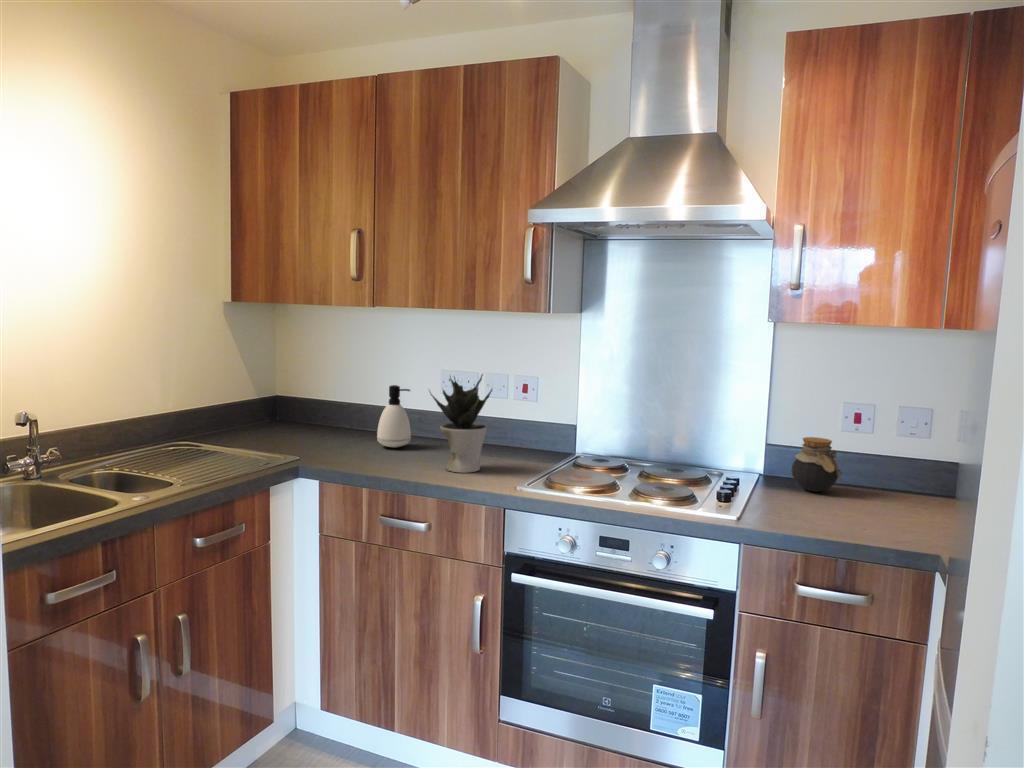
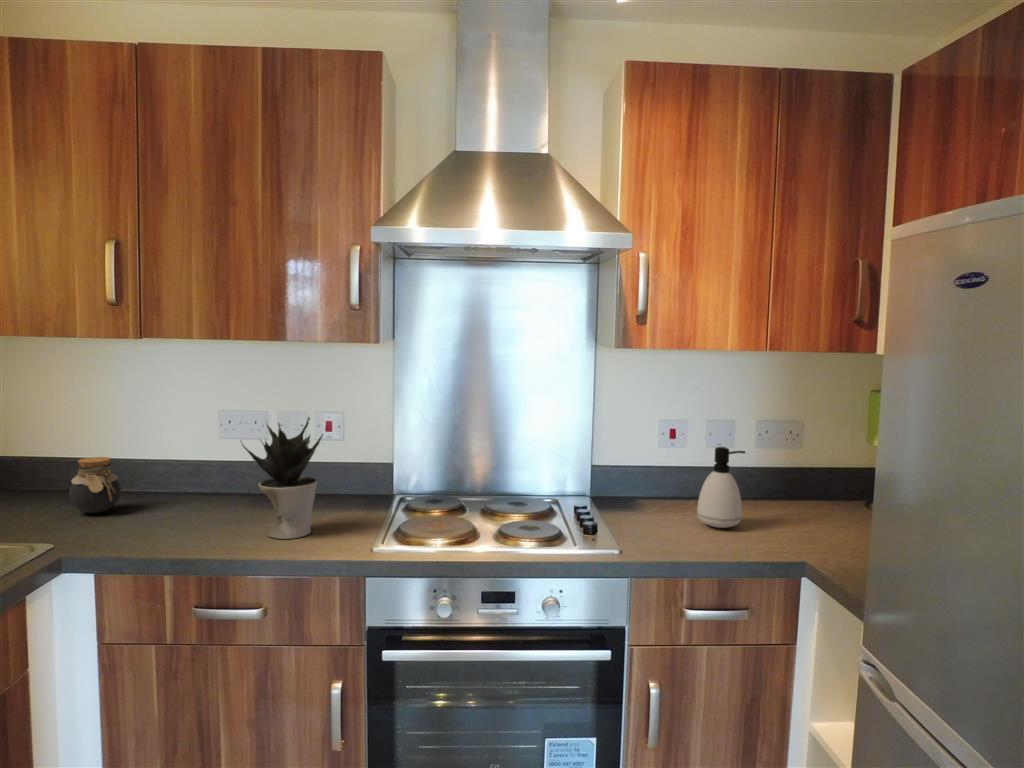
soap dispenser: present [377,385,411,447] -> present [697,447,745,528]
jar: present [792,437,841,492] -> present [69,457,122,513]

